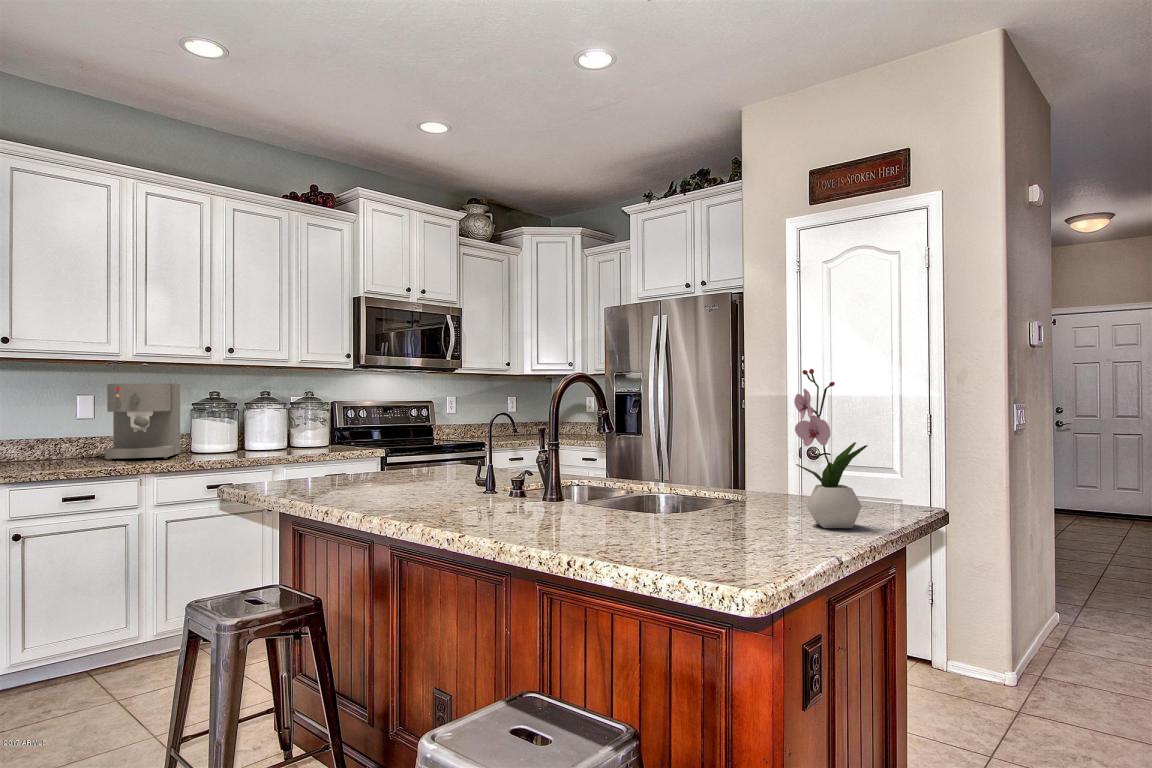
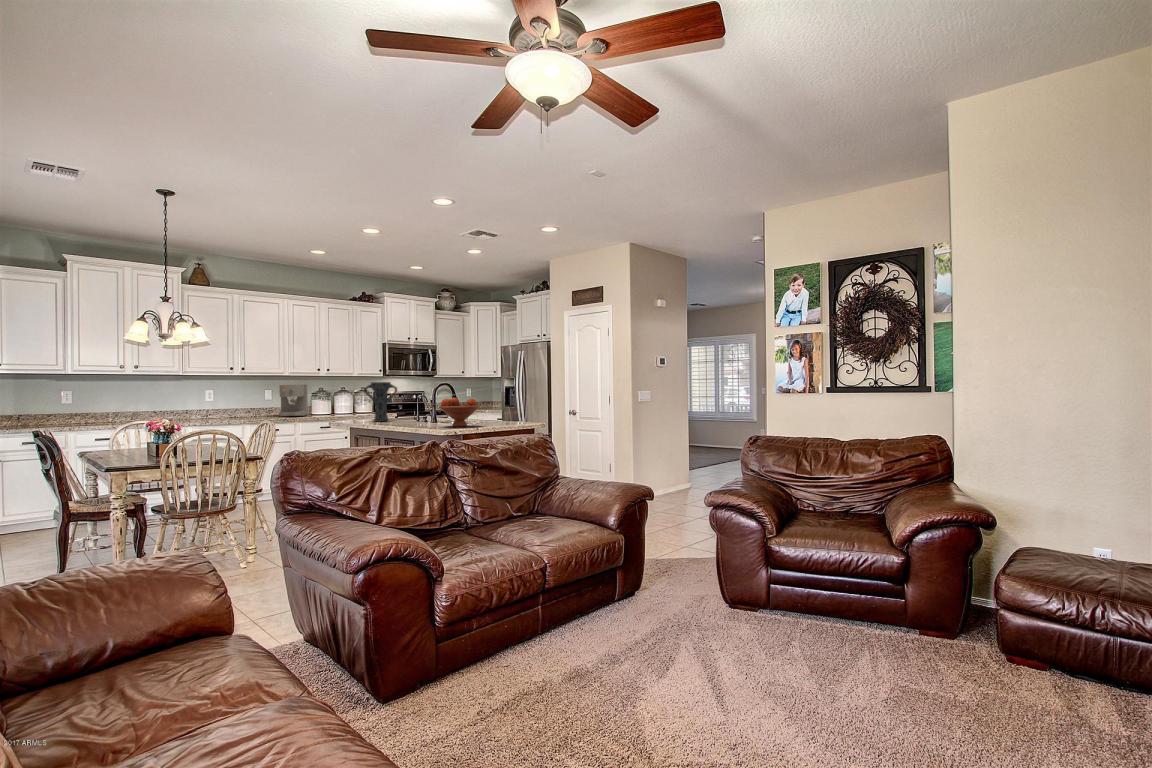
flower arrangement: present [794,369,868,528] -> none [496,381,513,425]
vase: none [319,372,418,492] -> present [364,382,397,422]
fruit bowl: none [616,426,765,540] -> present [440,398,479,427]

